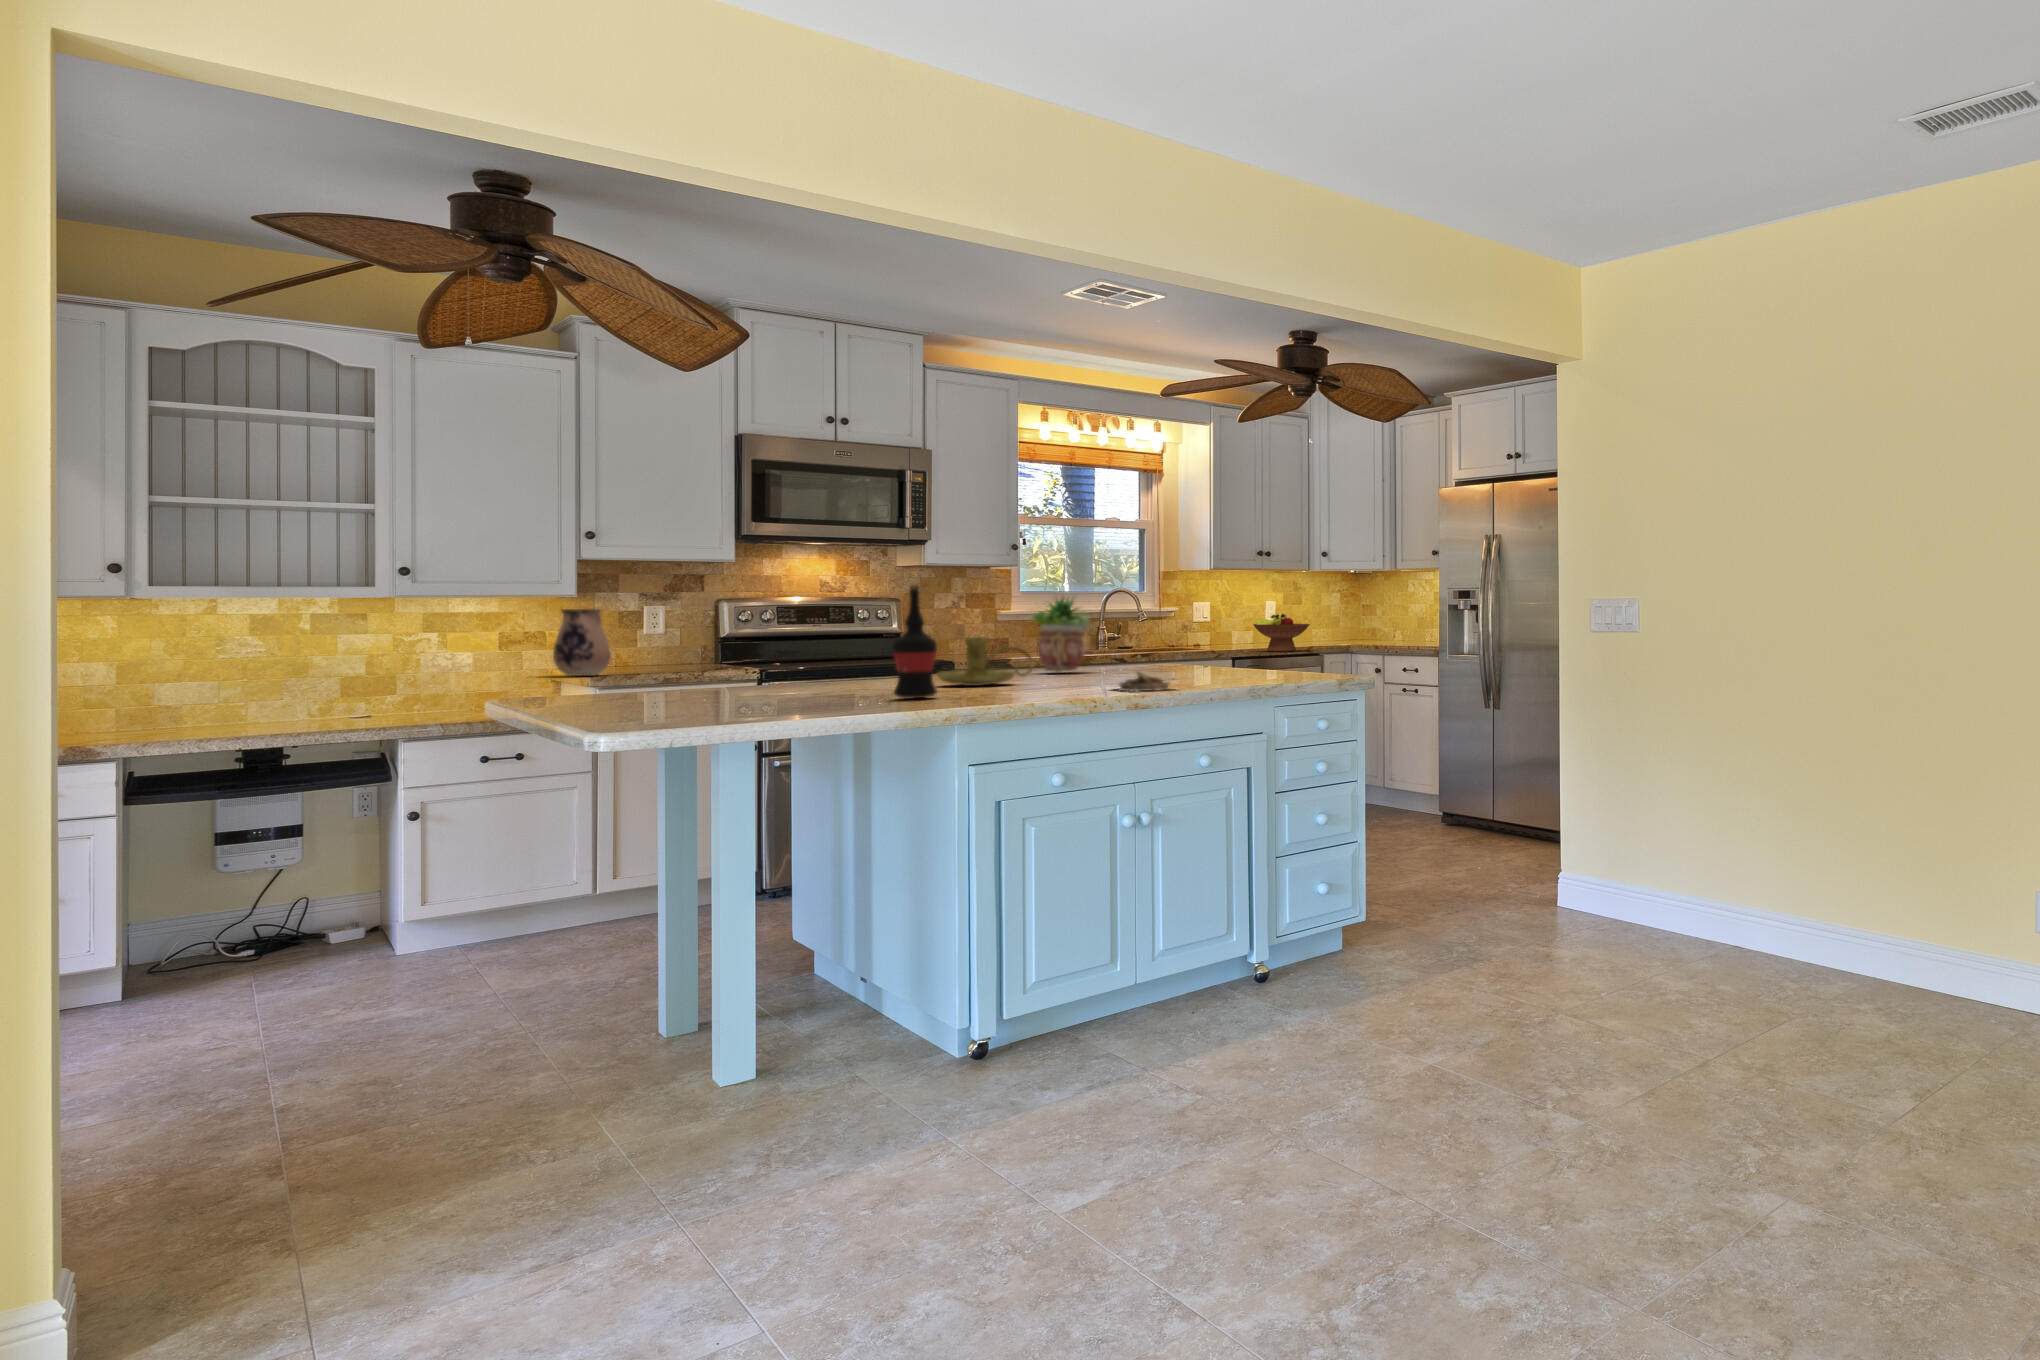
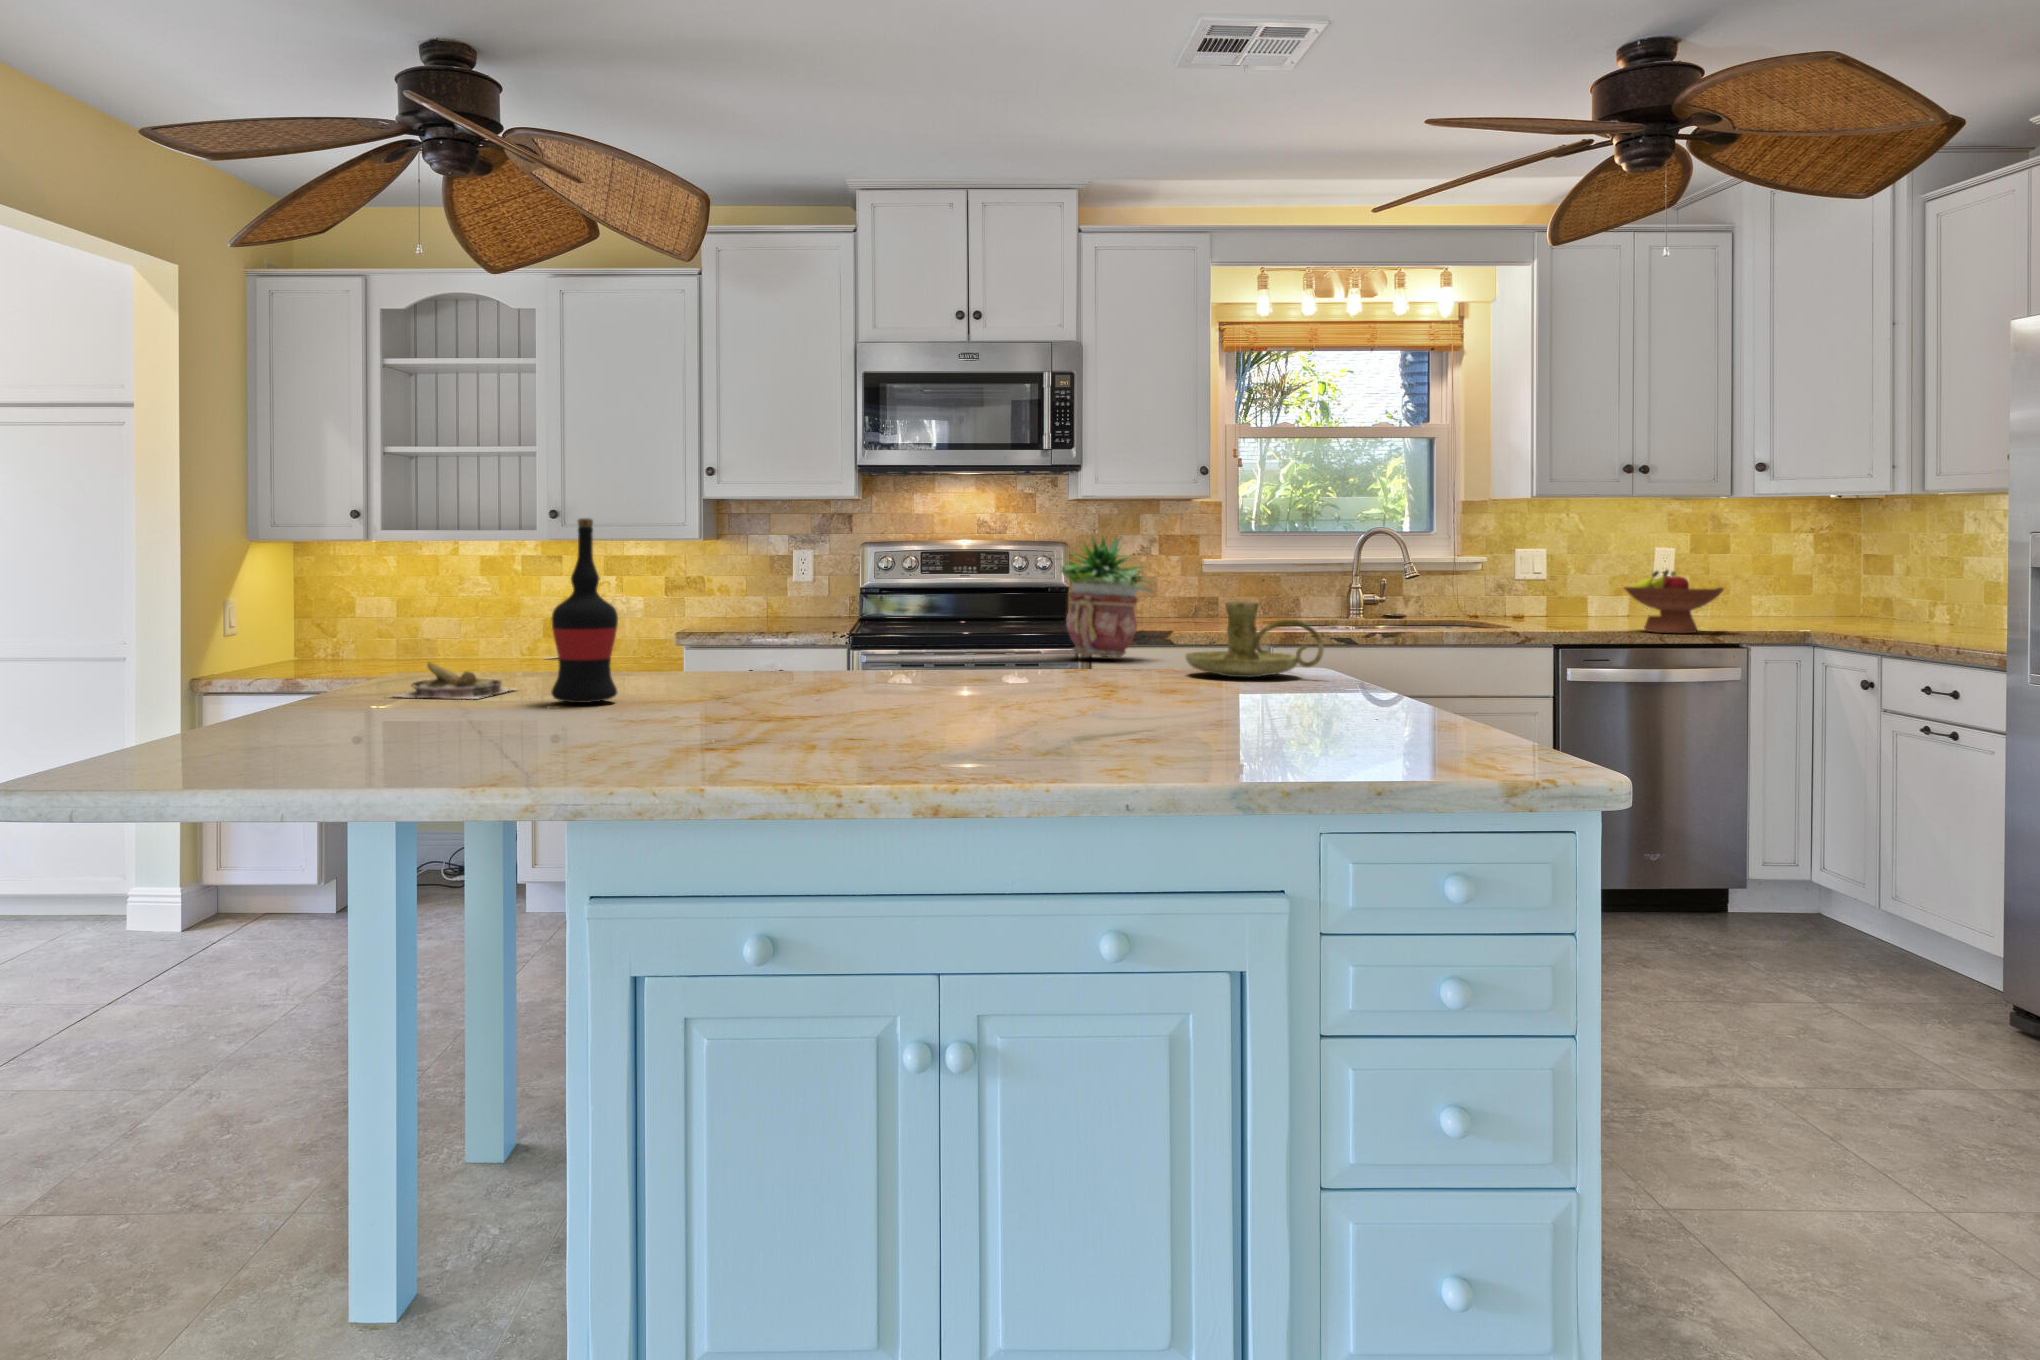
ceramic pitcher: present [553,609,611,676] -> none [670,552,725,627]
candle holder: present [937,637,1033,686] -> present [1186,602,1324,677]
plate: present [1118,672,1169,692] -> present [395,662,514,699]

